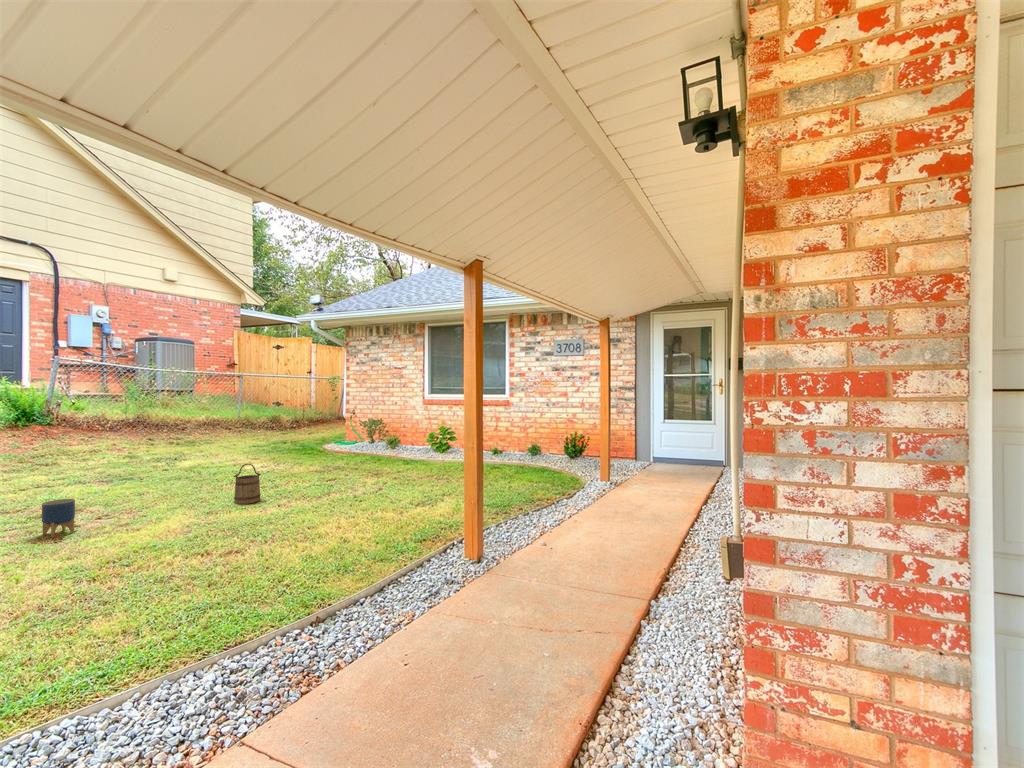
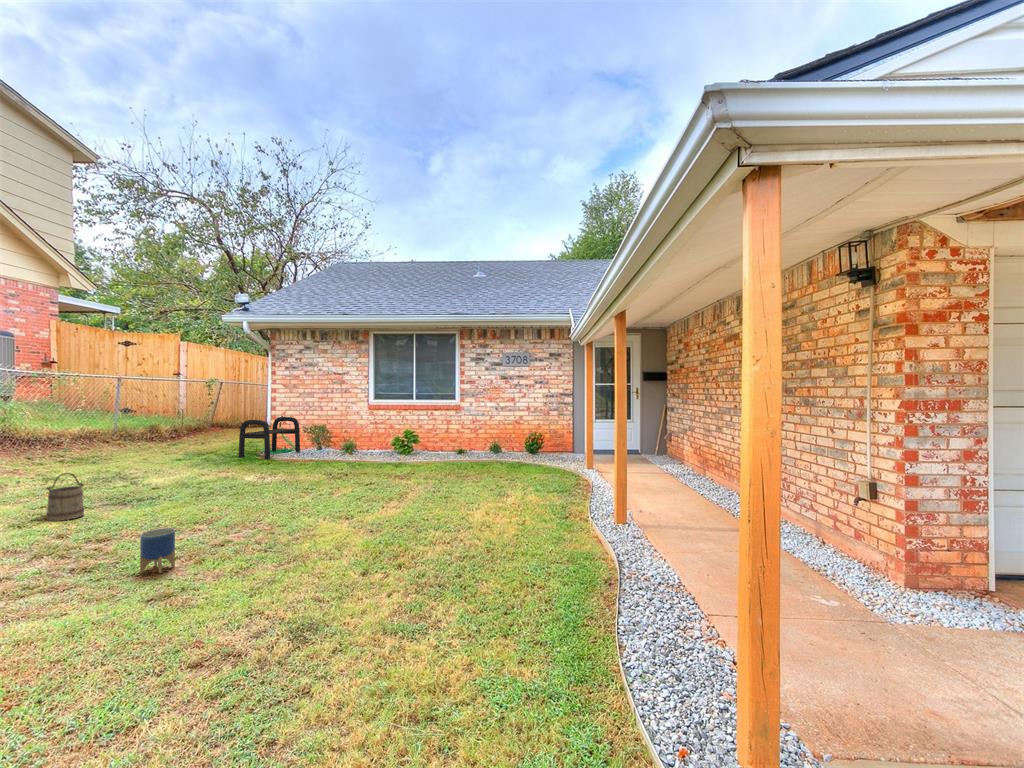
bench: none [310,410,366,448] -> present [239,417,300,459]
bucket: present [234,463,261,504] -> present [46,473,85,521]

